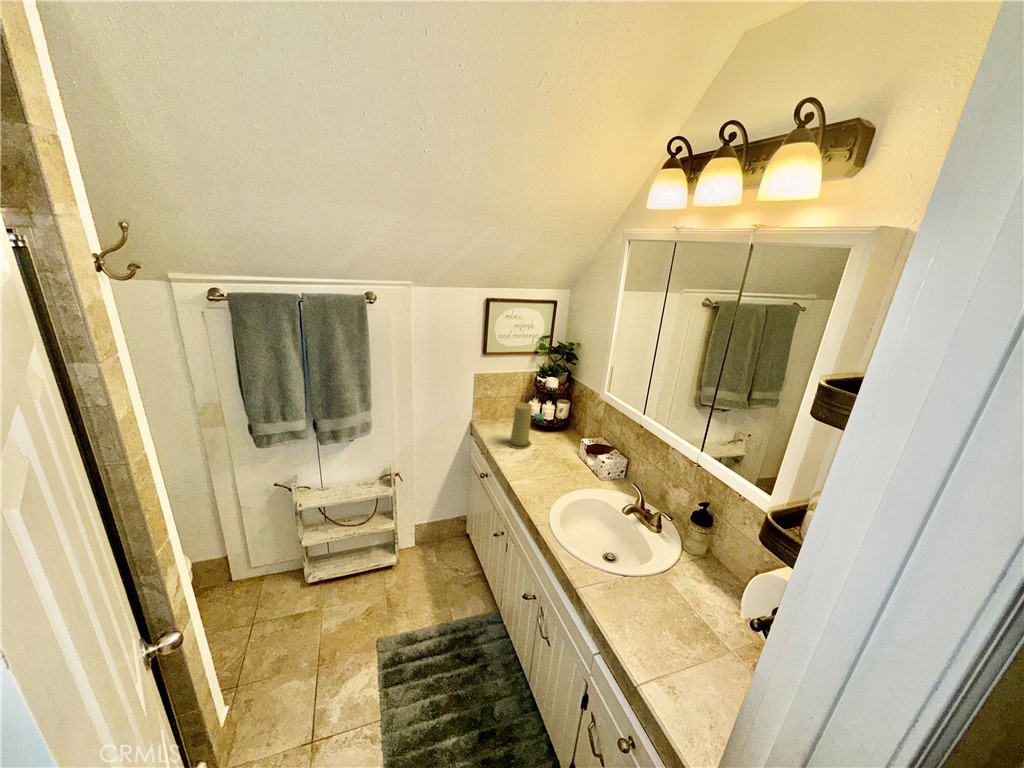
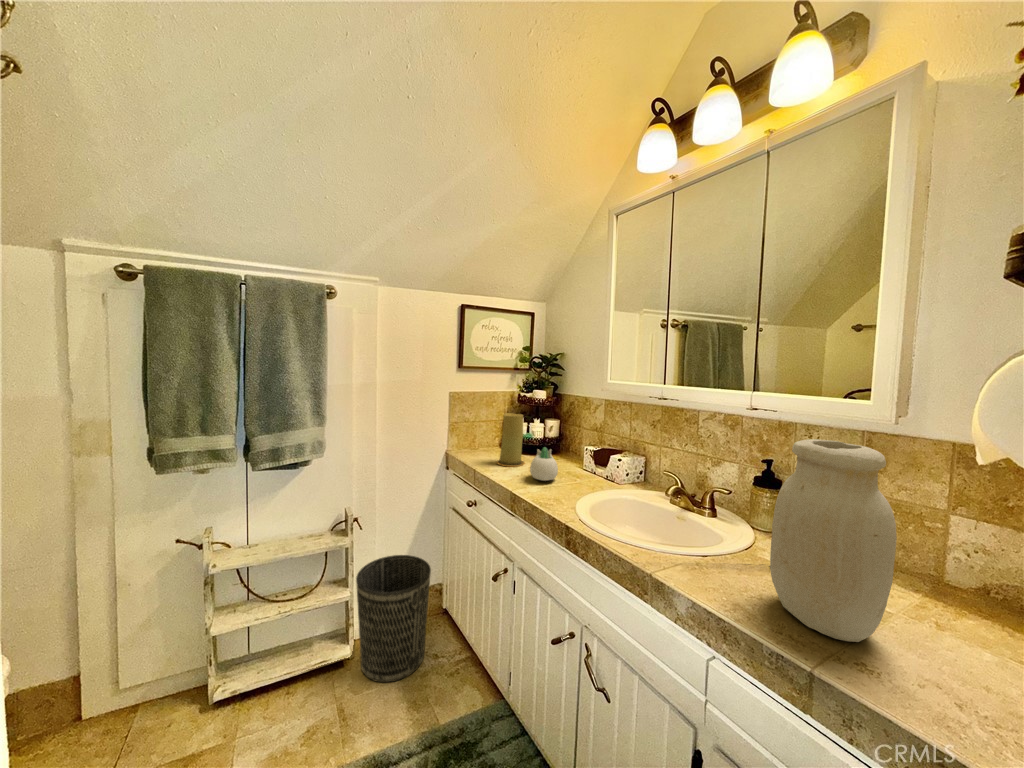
succulent planter: none [527,445,551,474] -> present [530,447,558,481]
wastebasket: none [398,498,454,586] -> present [356,555,431,682]
jar: none [647,535,724,670] -> present [770,439,897,642]

